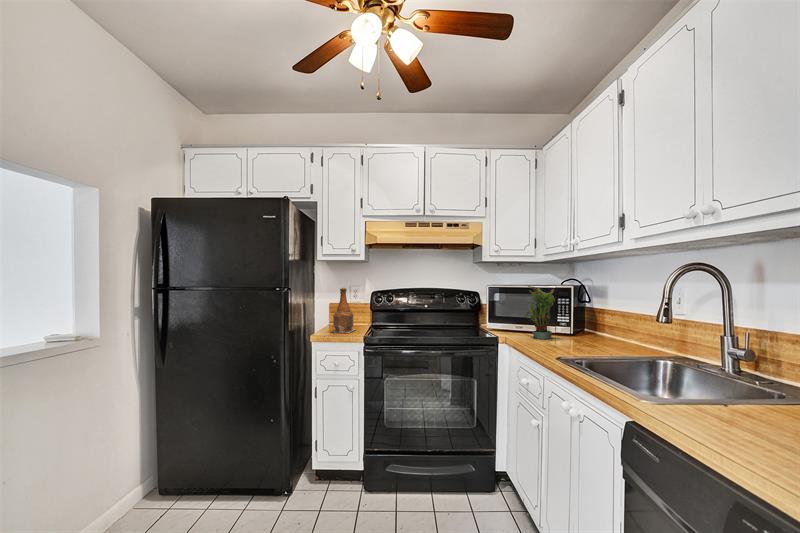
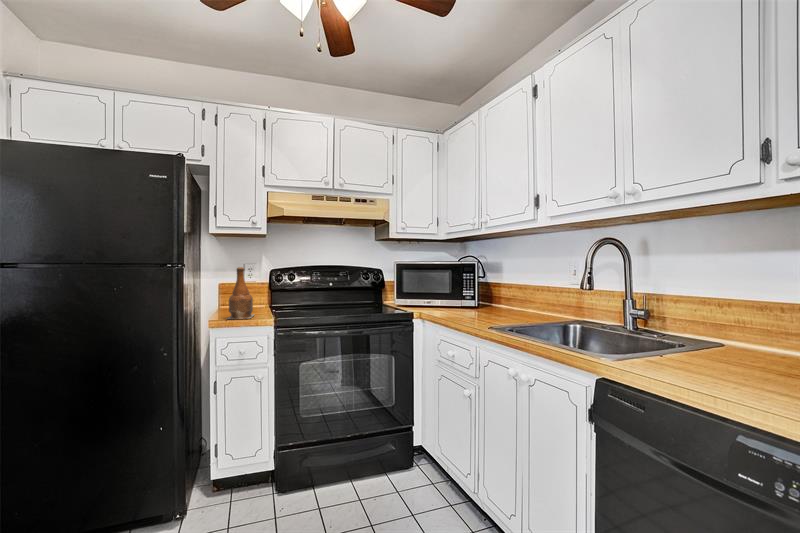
potted plant: present [525,286,555,339] -> none [436,262,466,313]

